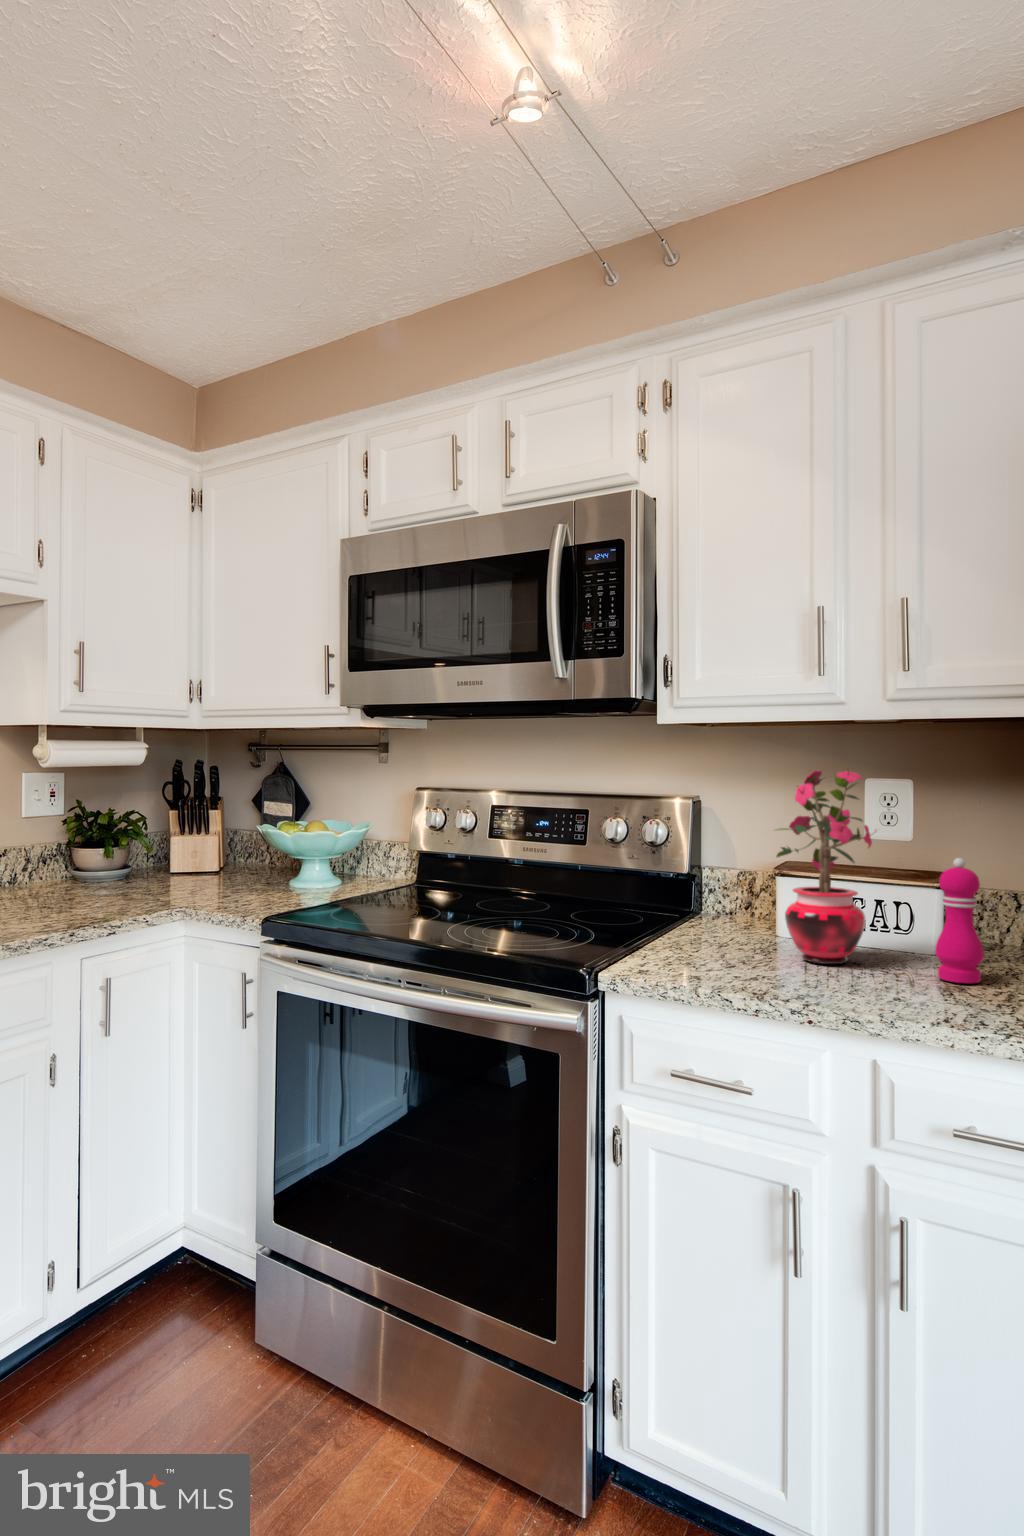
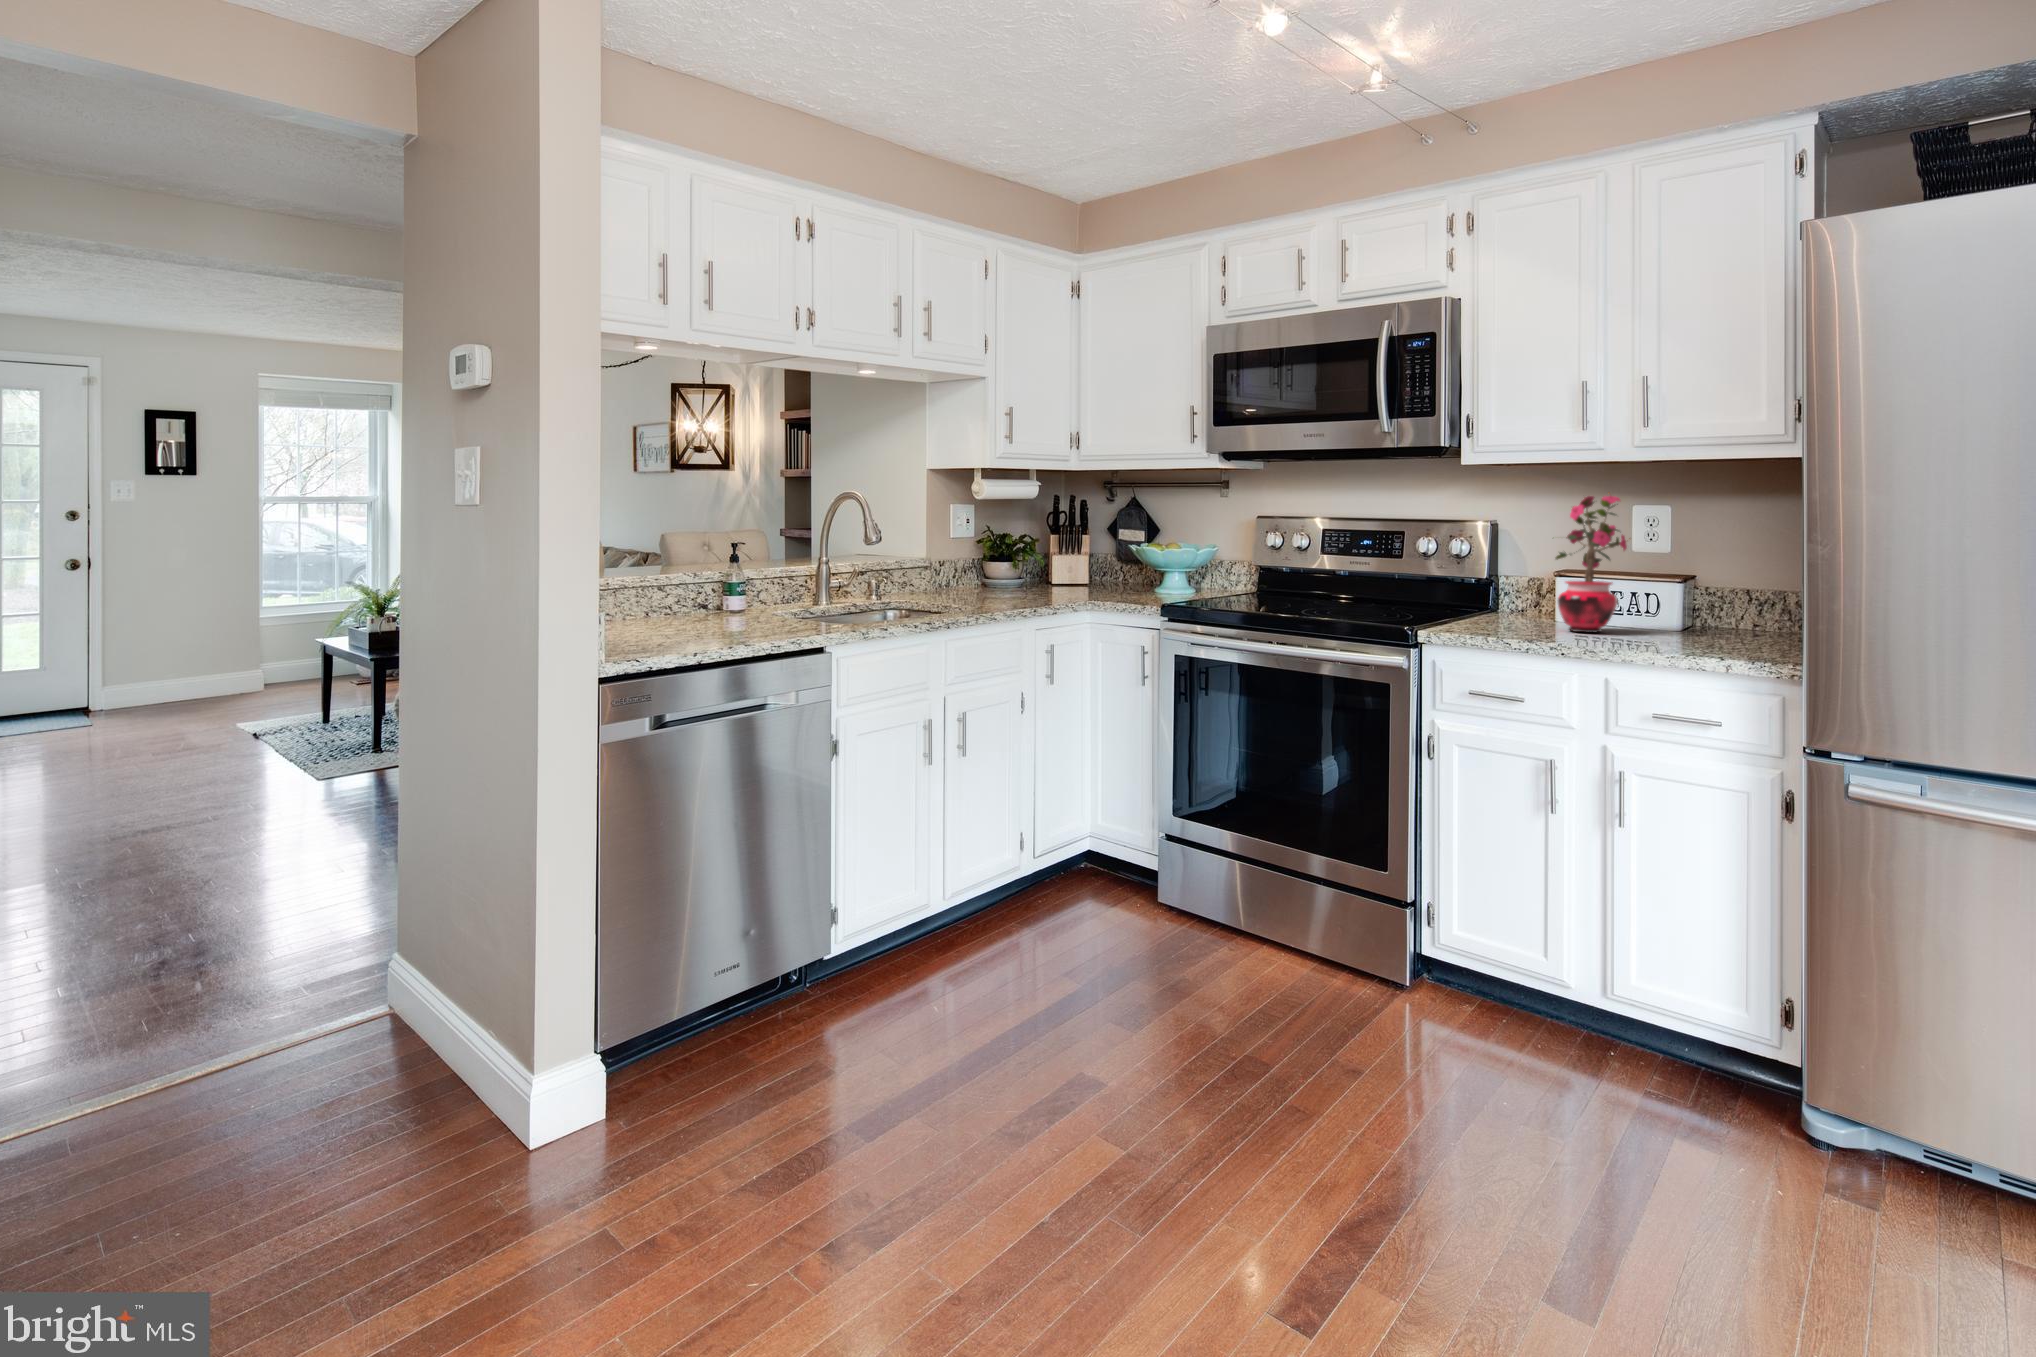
pepper mill: present [935,858,984,983] -> none [1664,556,1700,641]

